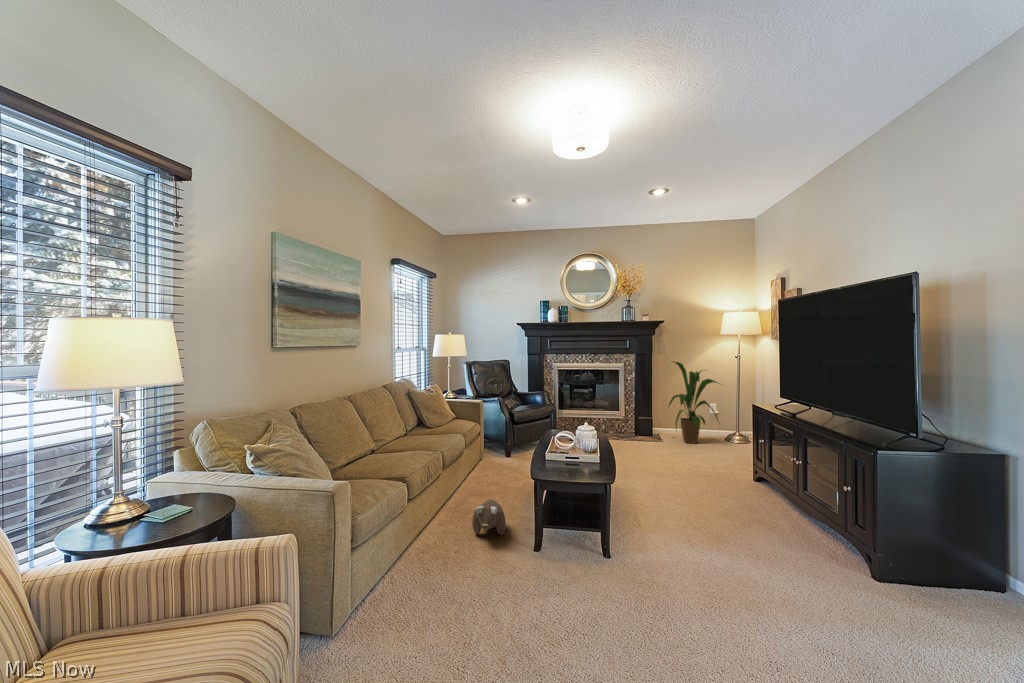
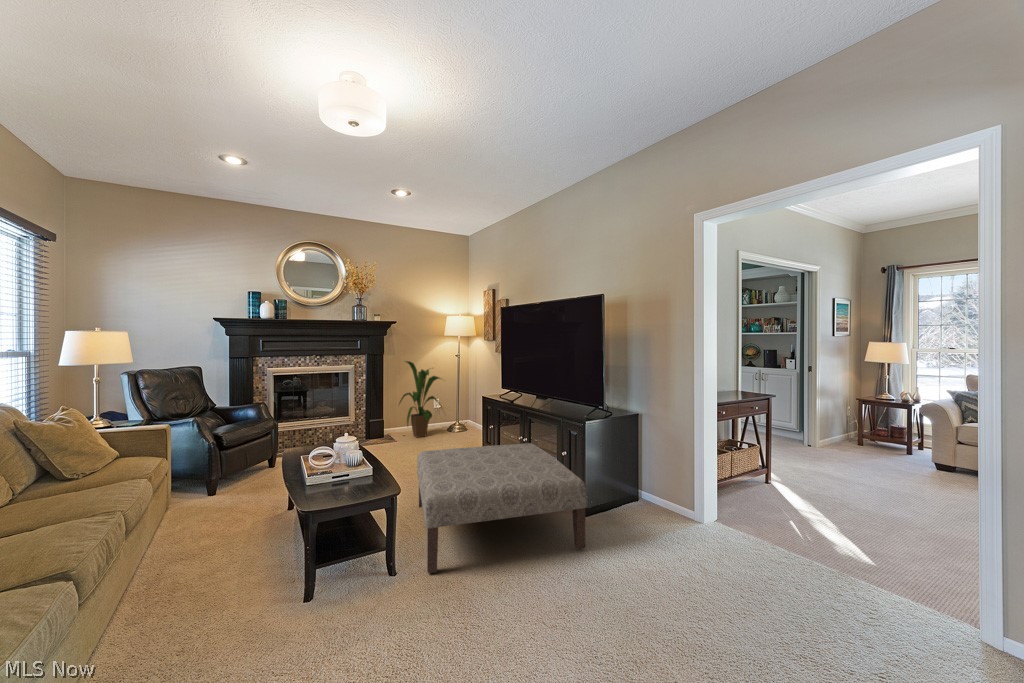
ottoman: none [636,453,850,615] -> present [417,443,587,573]
plush toy: present [472,500,506,535] -> none [194,559,252,617]

